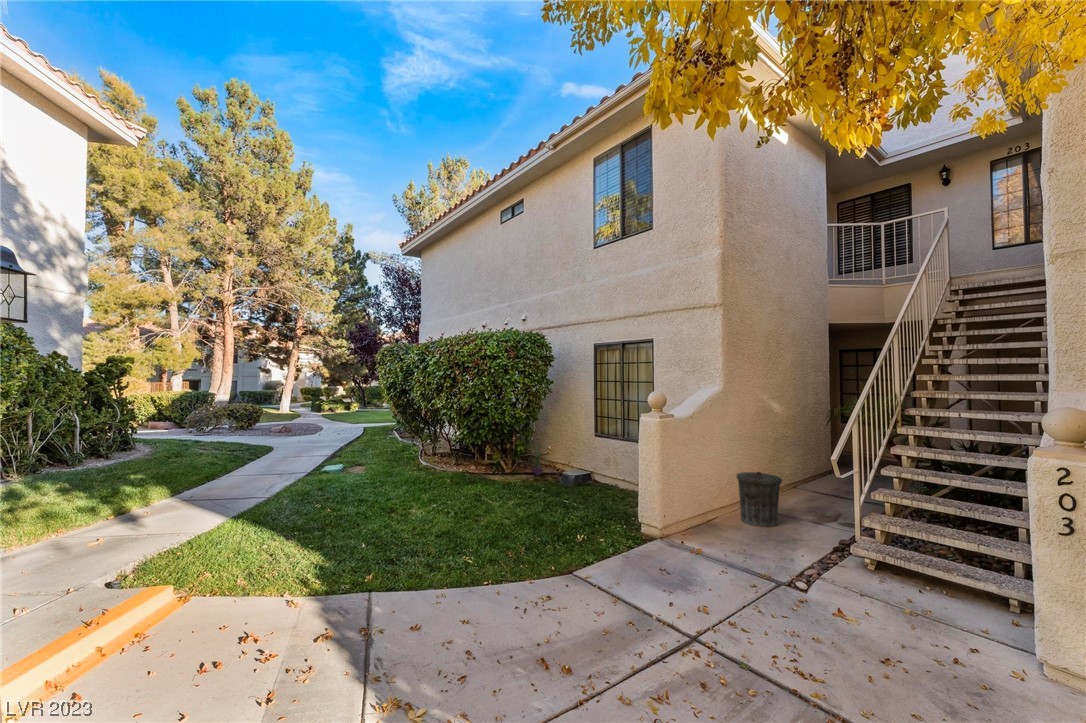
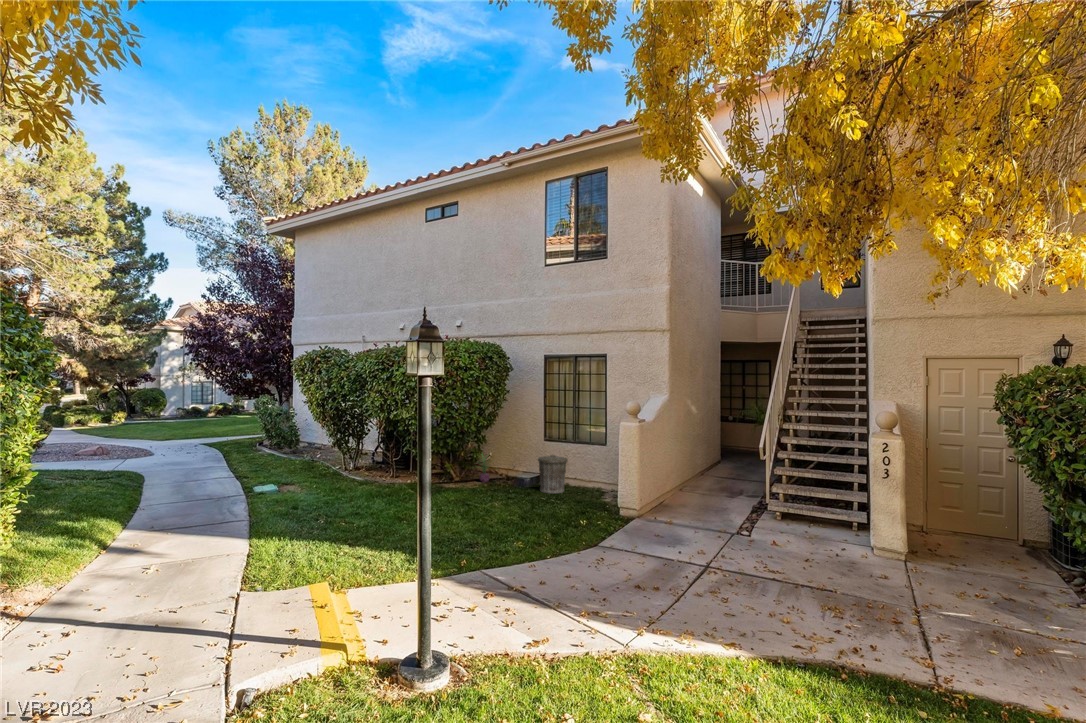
trash can: present [737,472,782,527] -> present [538,455,568,494]

